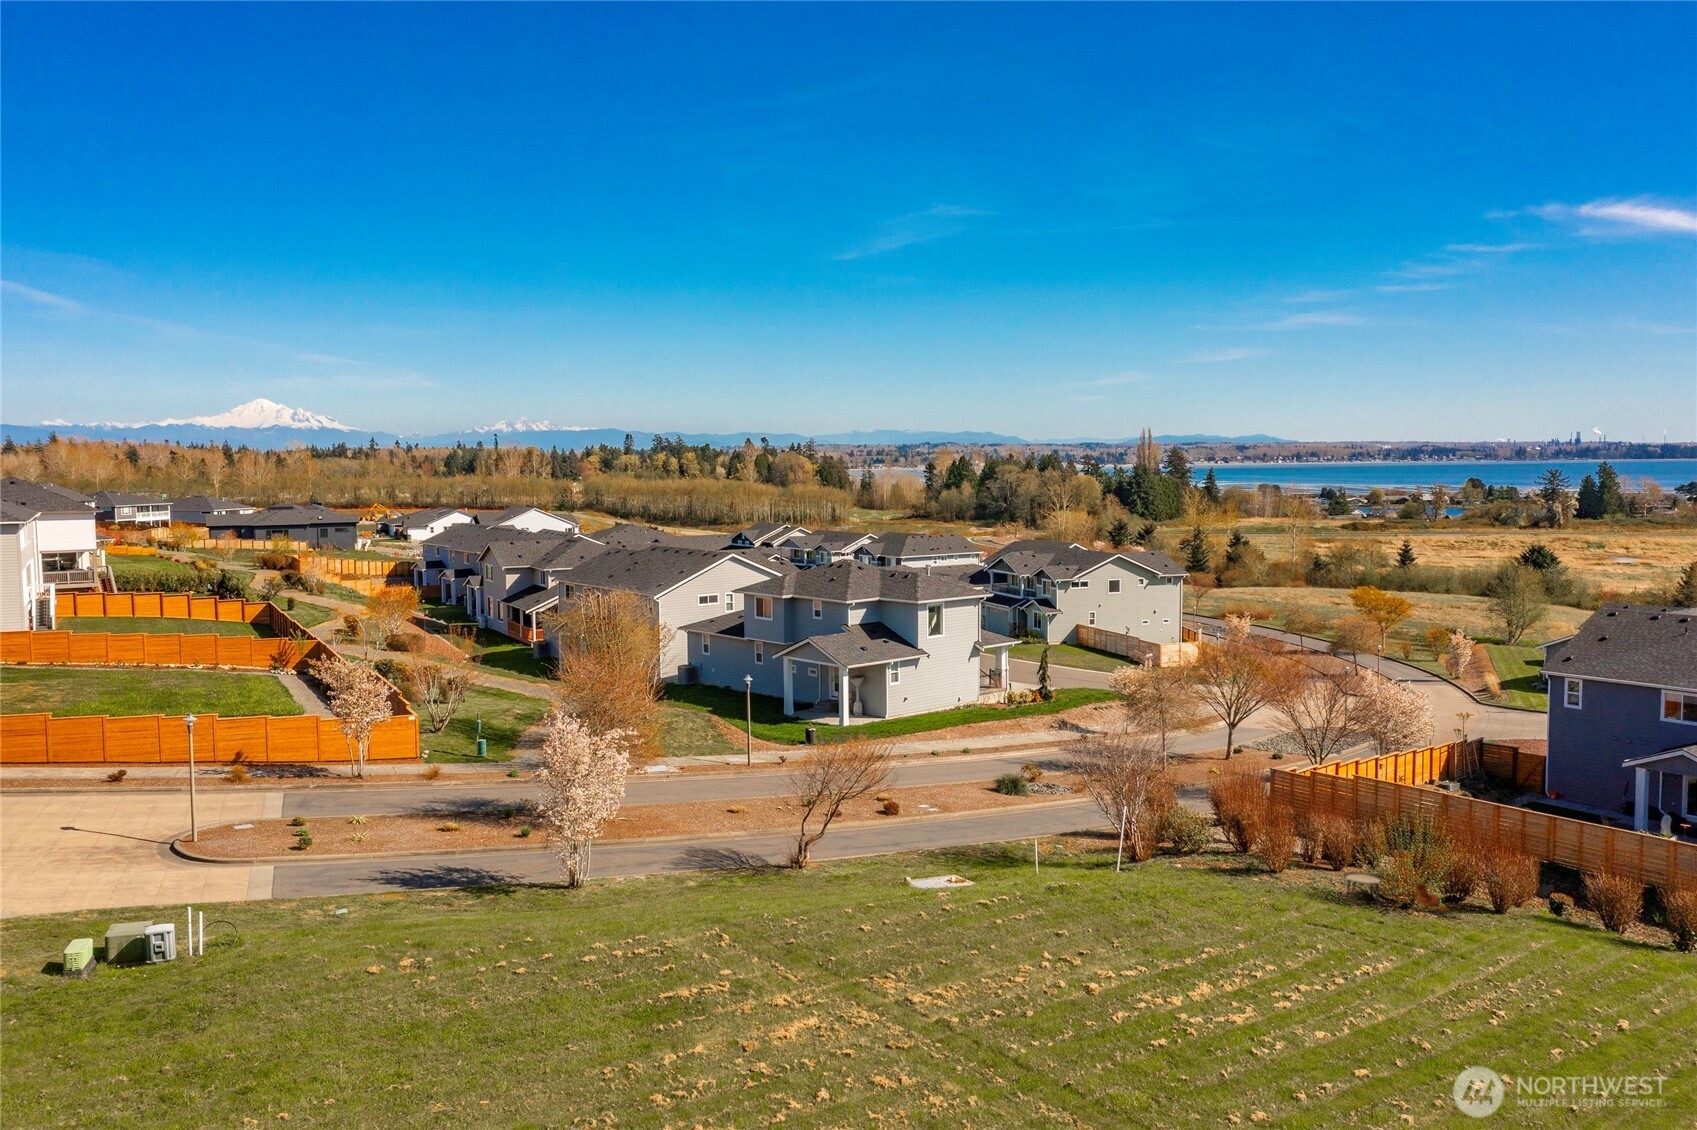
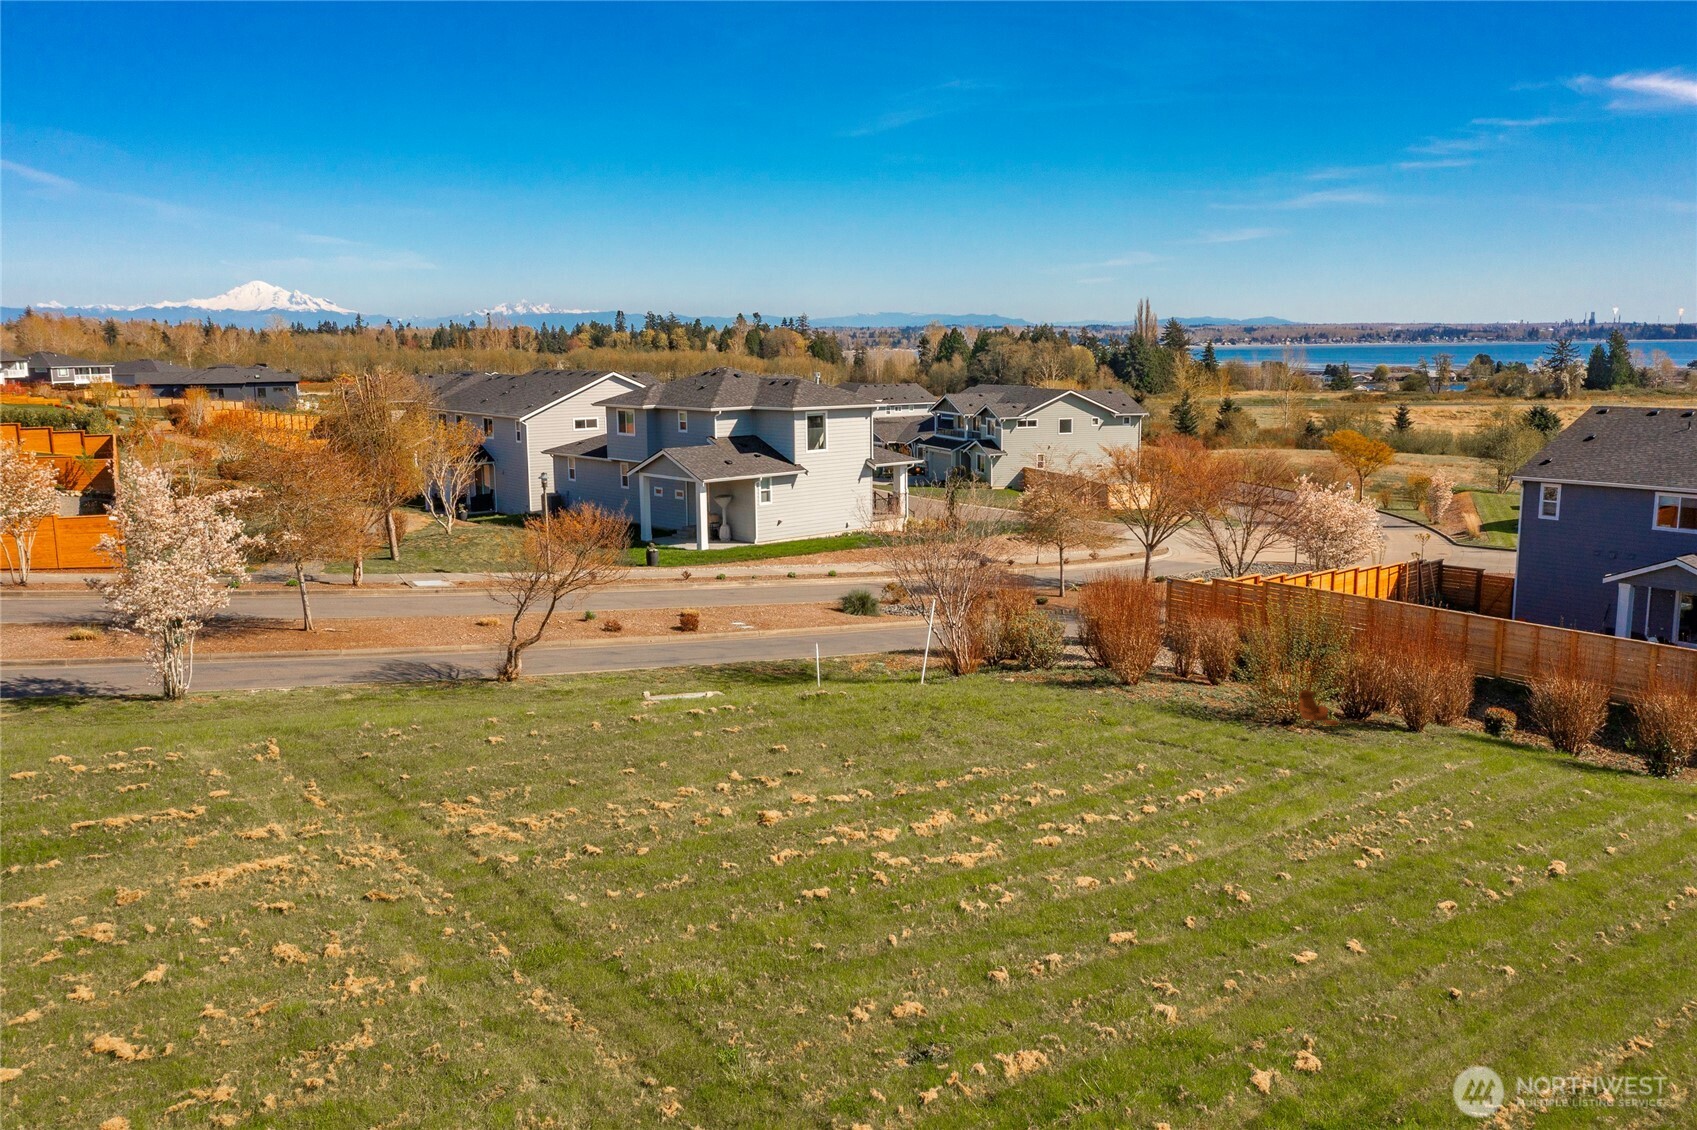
round table: present [1344,872,1382,902] -> none [1206,679,1258,718]

